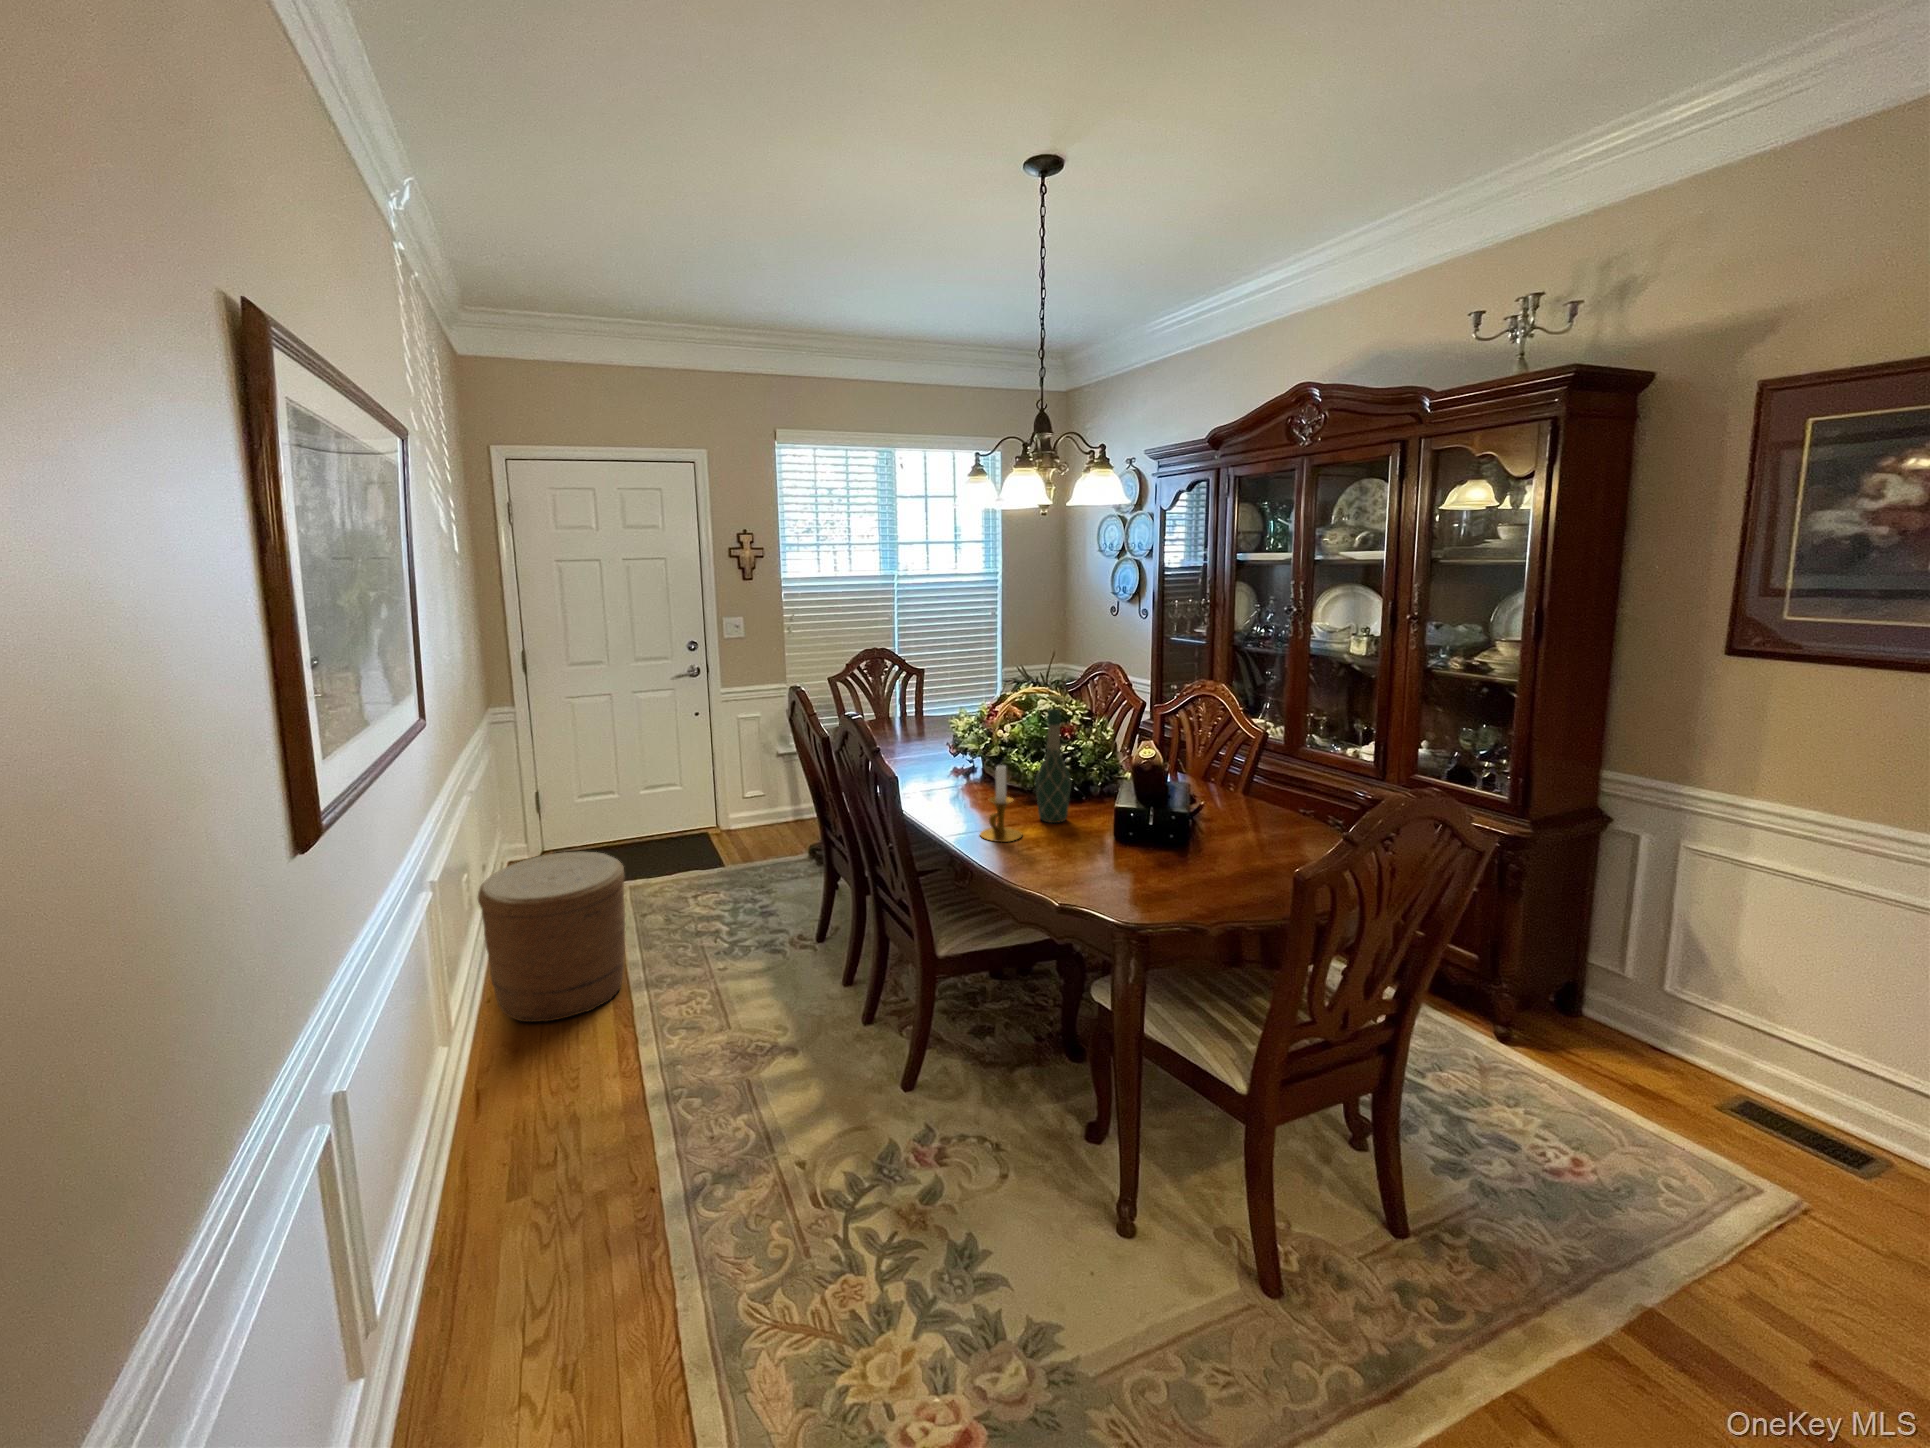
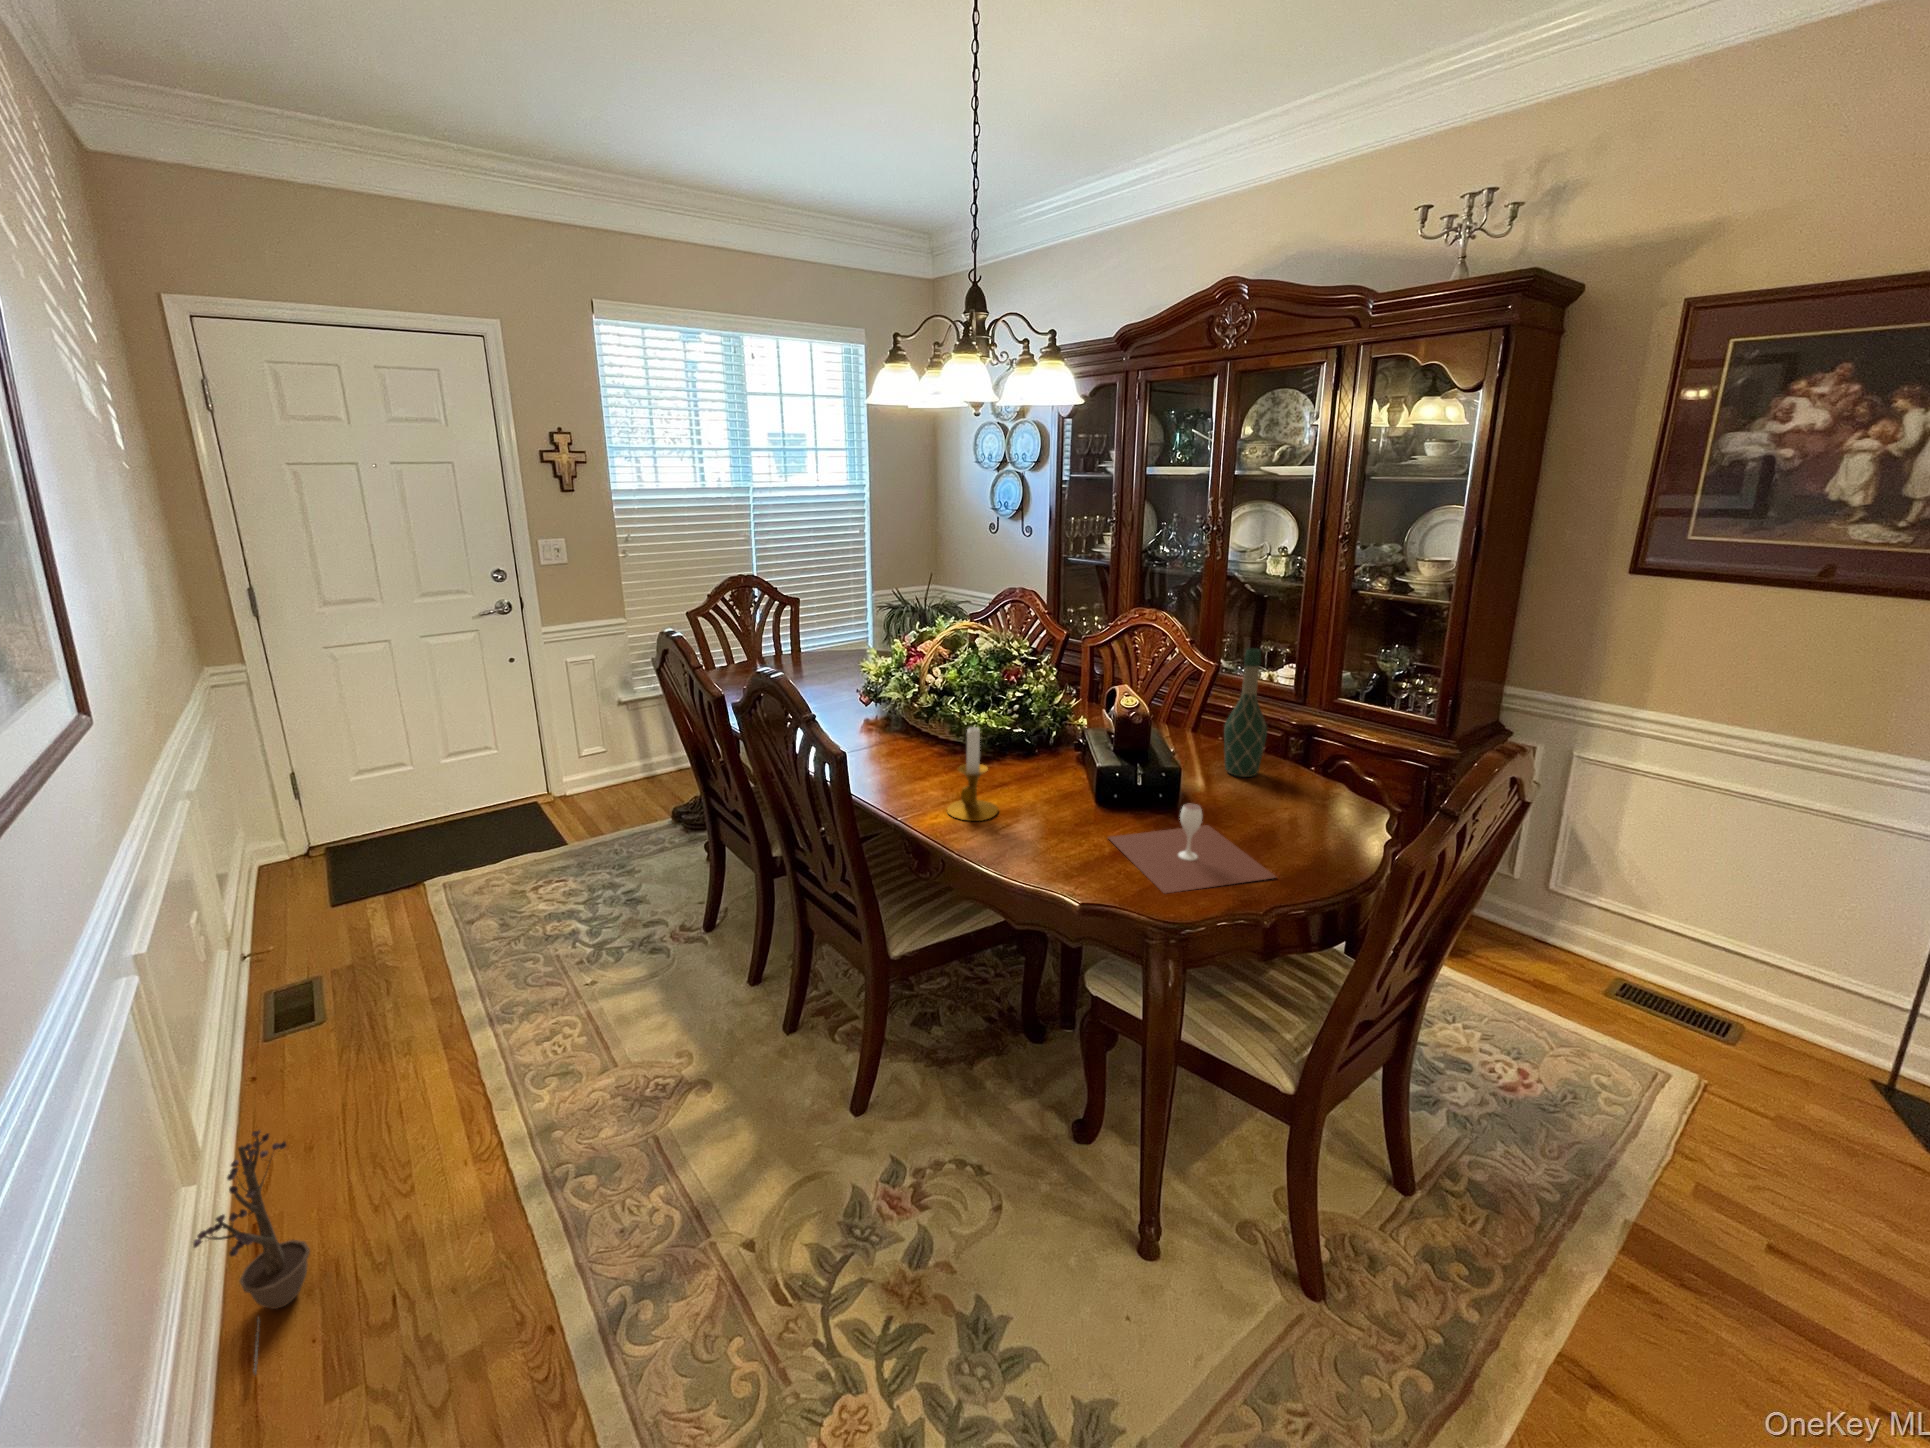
wine bottle: present [1035,710,1071,823] -> present [1224,648,1267,777]
wine glass: none [1102,834,1232,901] -> present [1109,804,1276,893]
woven basket: present [478,852,625,1022] -> none [215,859,456,1105]
decorative plant: none [448,1008,513,1173] -> present [193,1130,310,1375]

